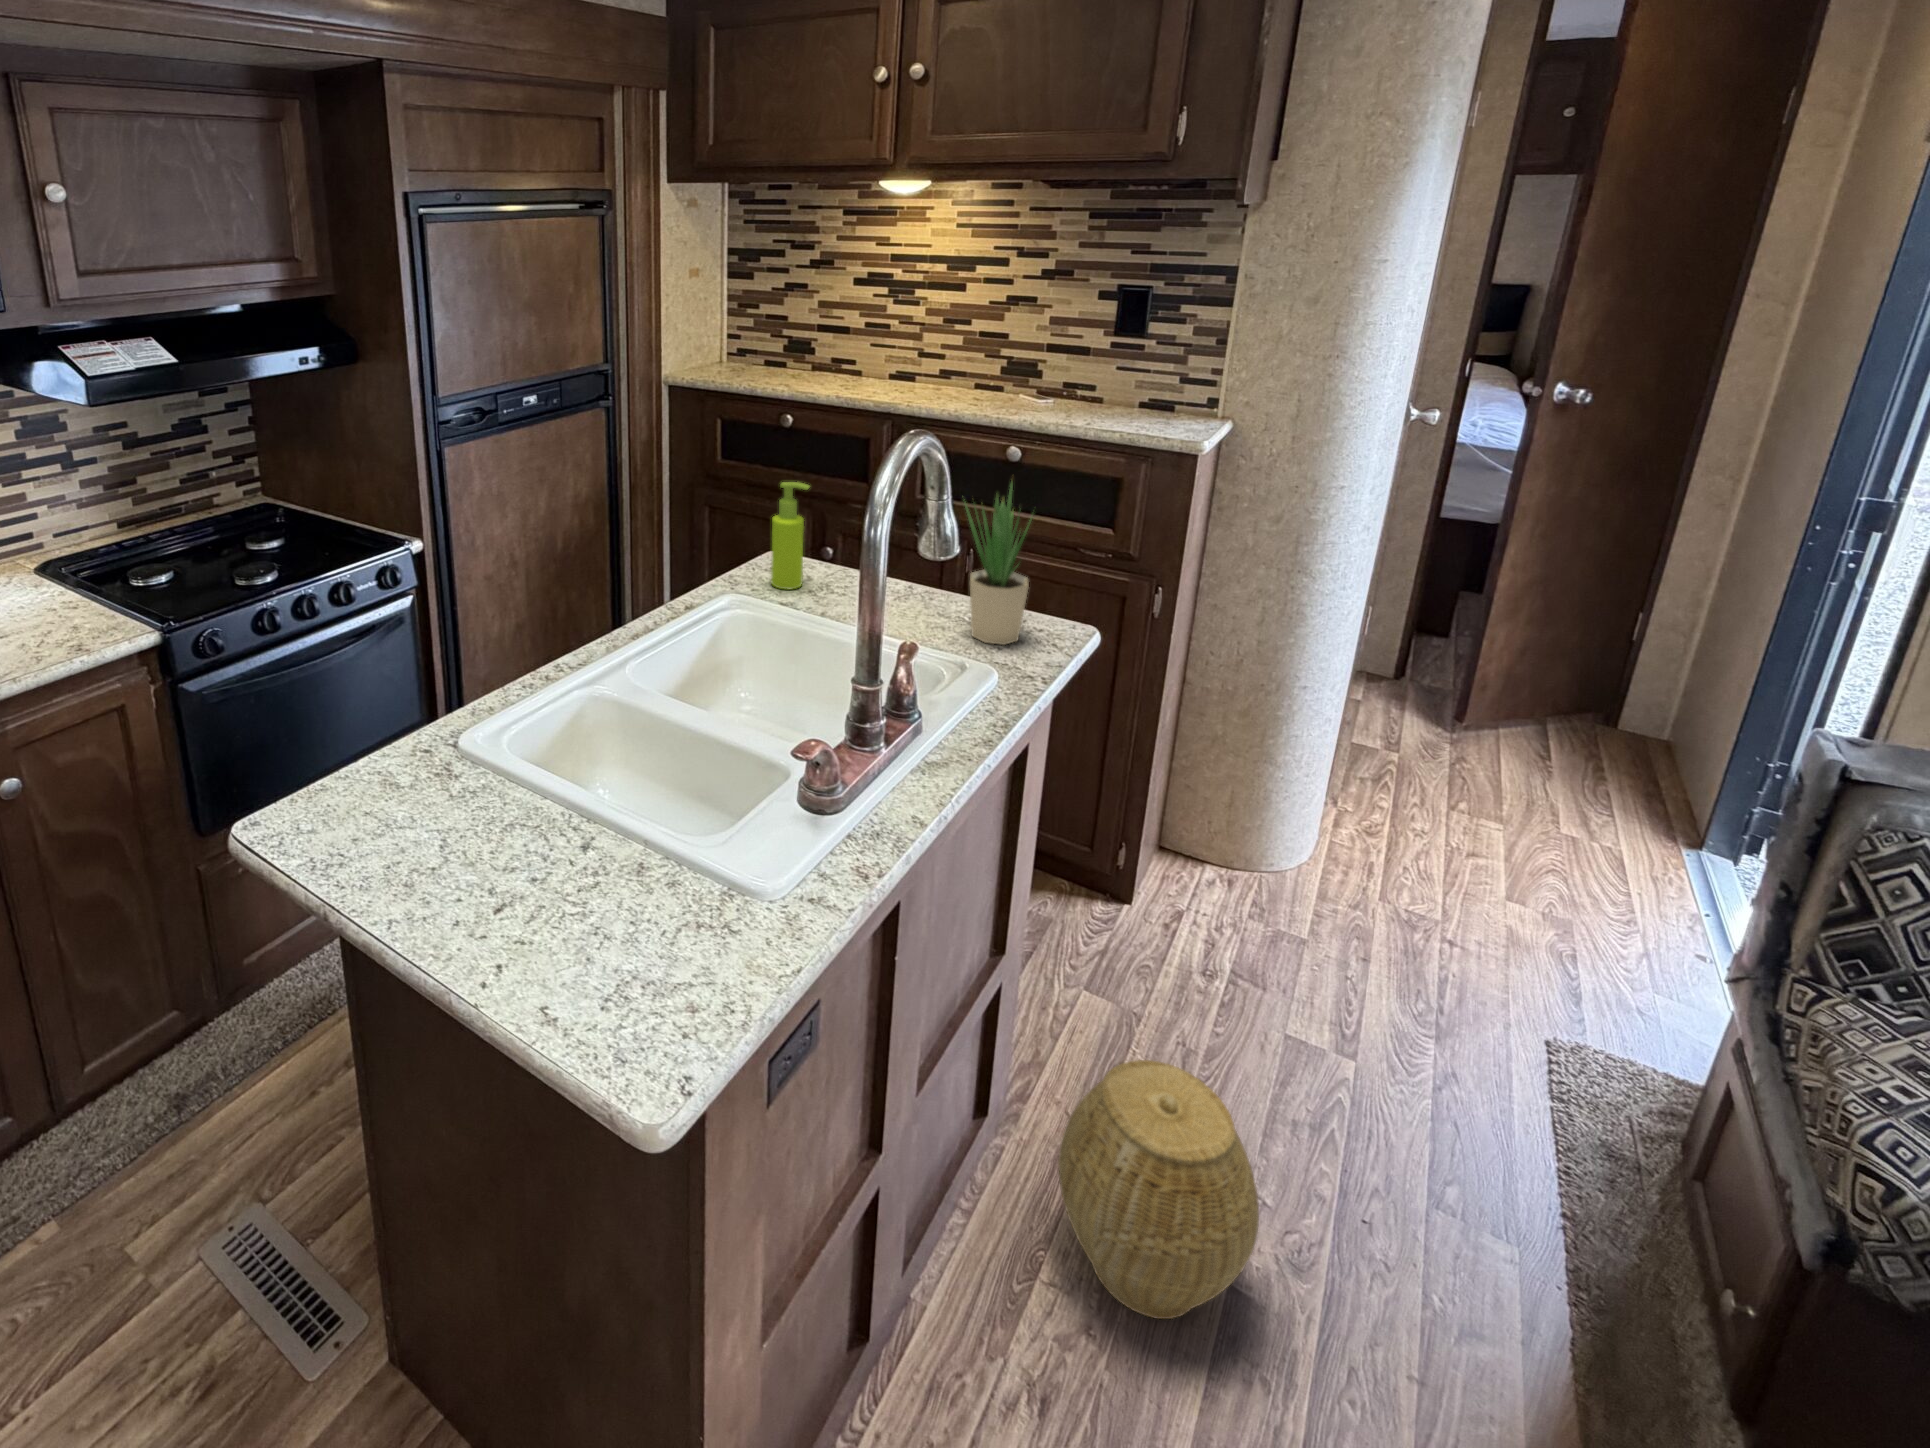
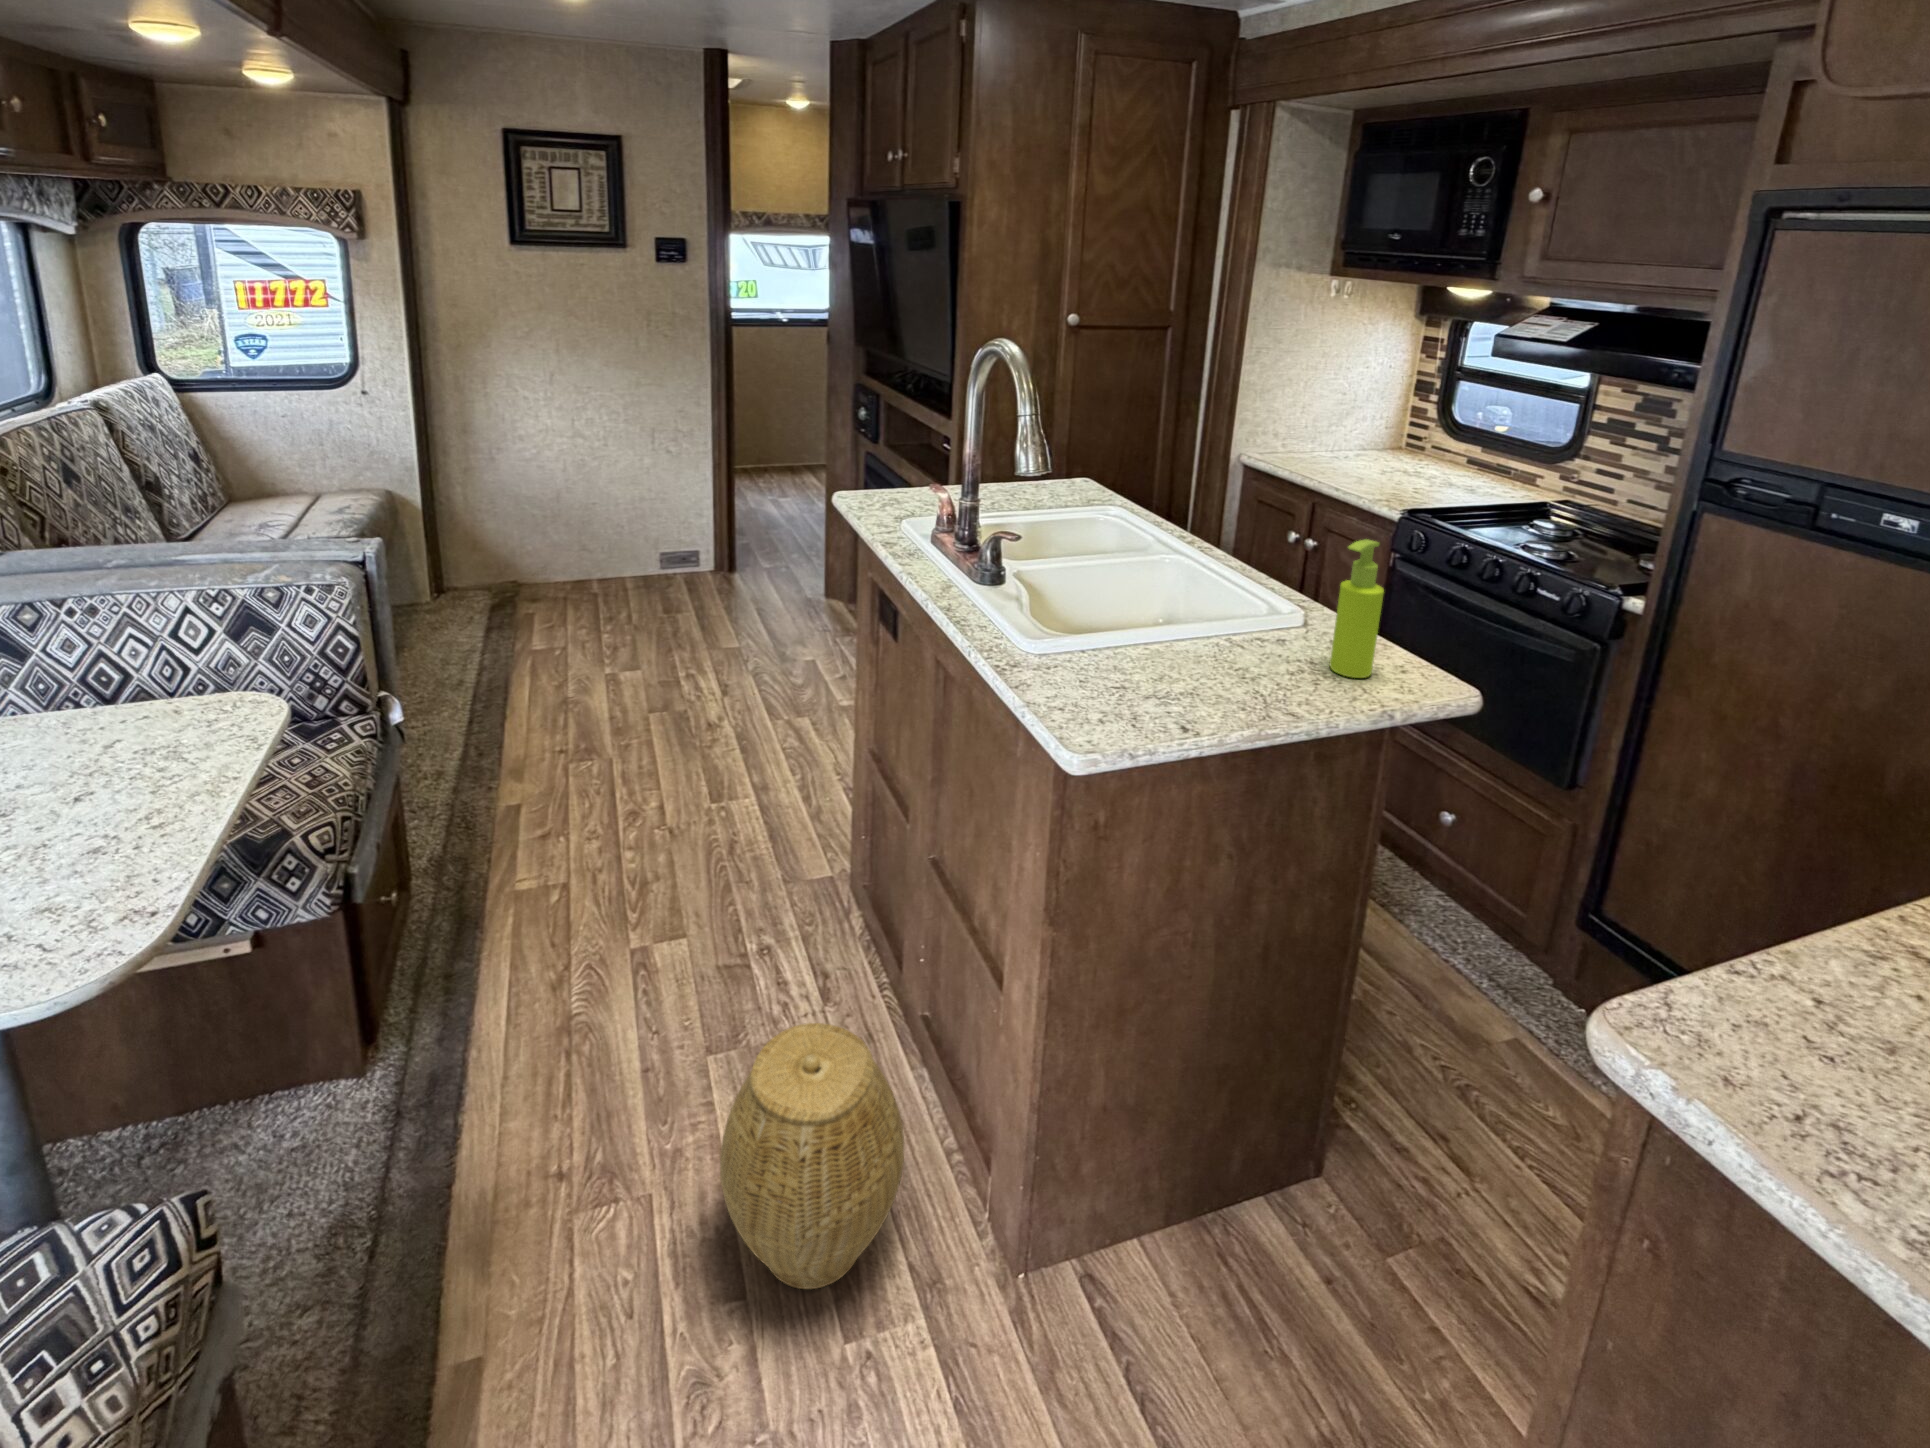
potted plant: present [965,483,1031,645] -> none [1077,503,1163,714]

